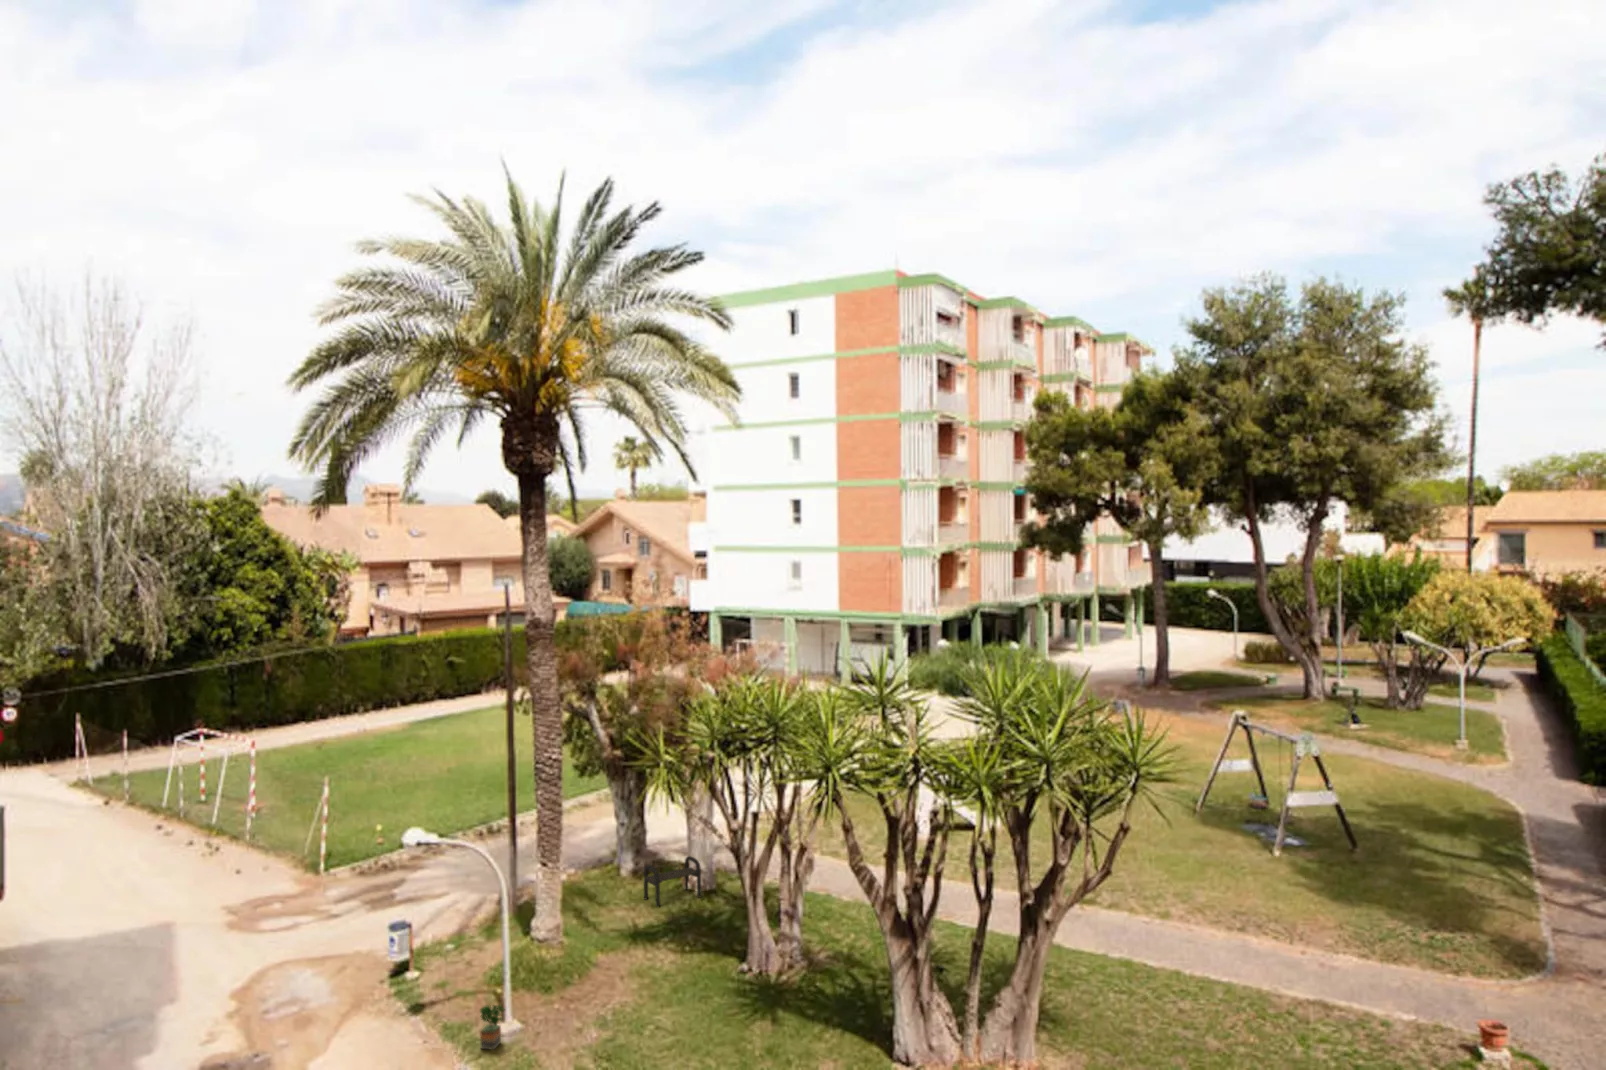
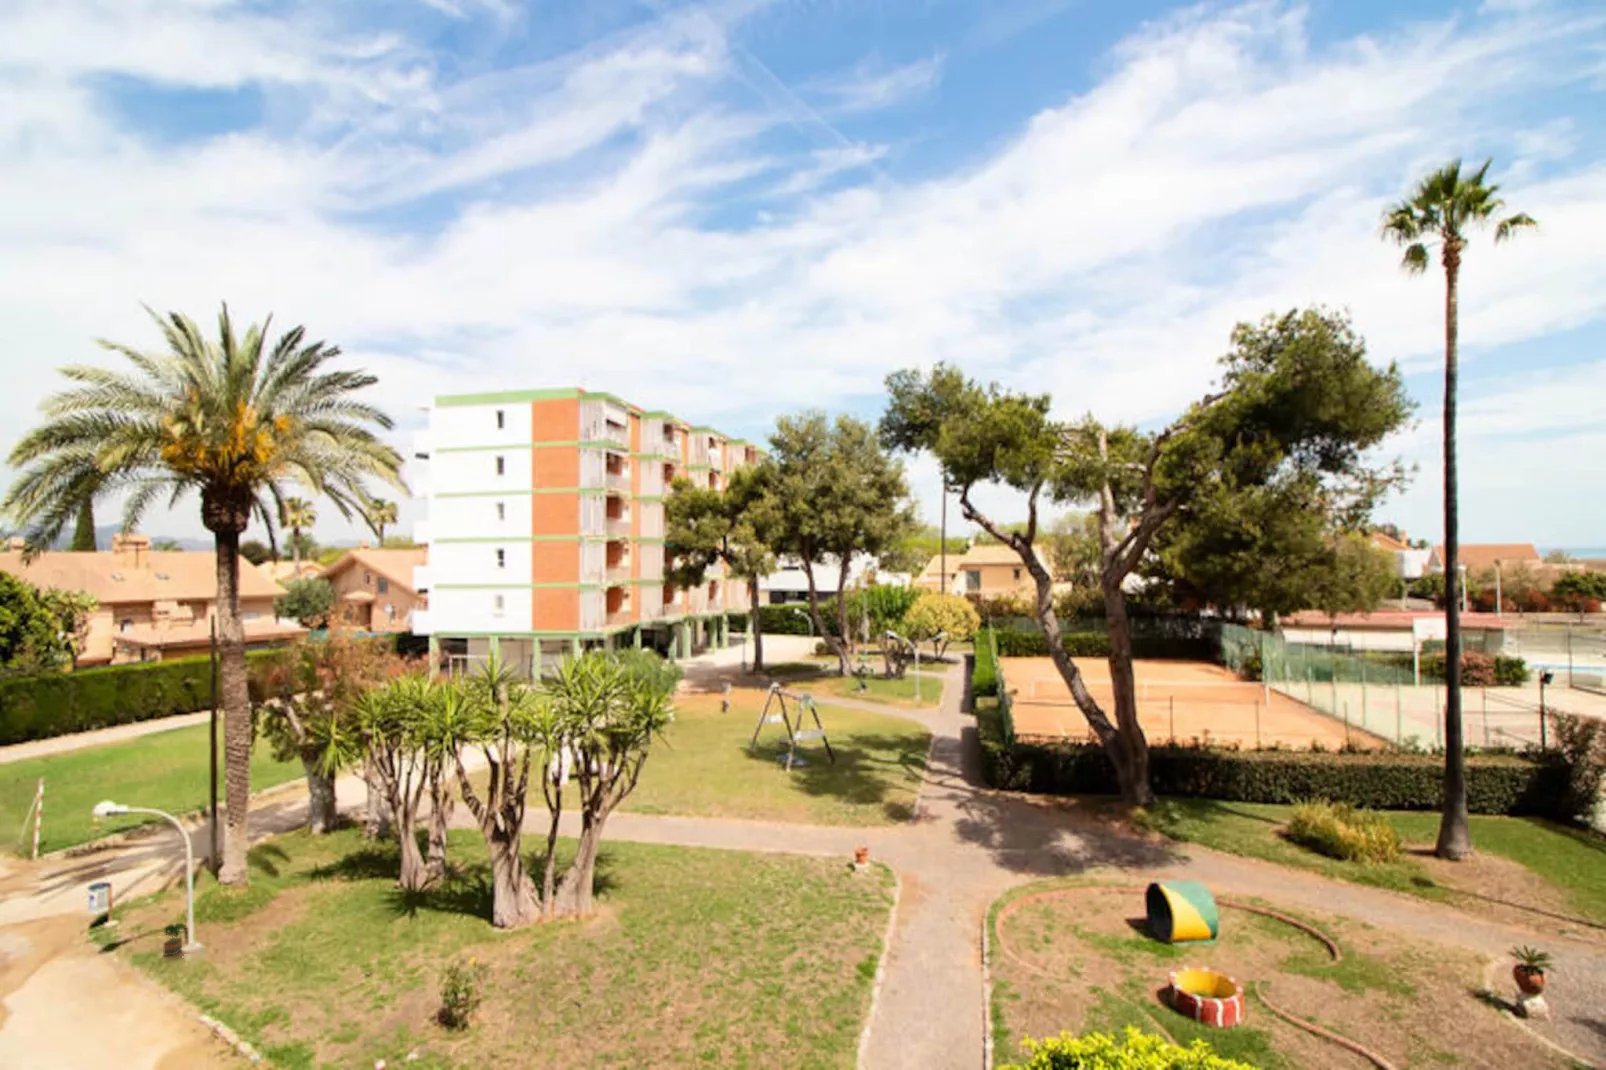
bench: present [644,856,702,907] -> none [327,811,374,849]

